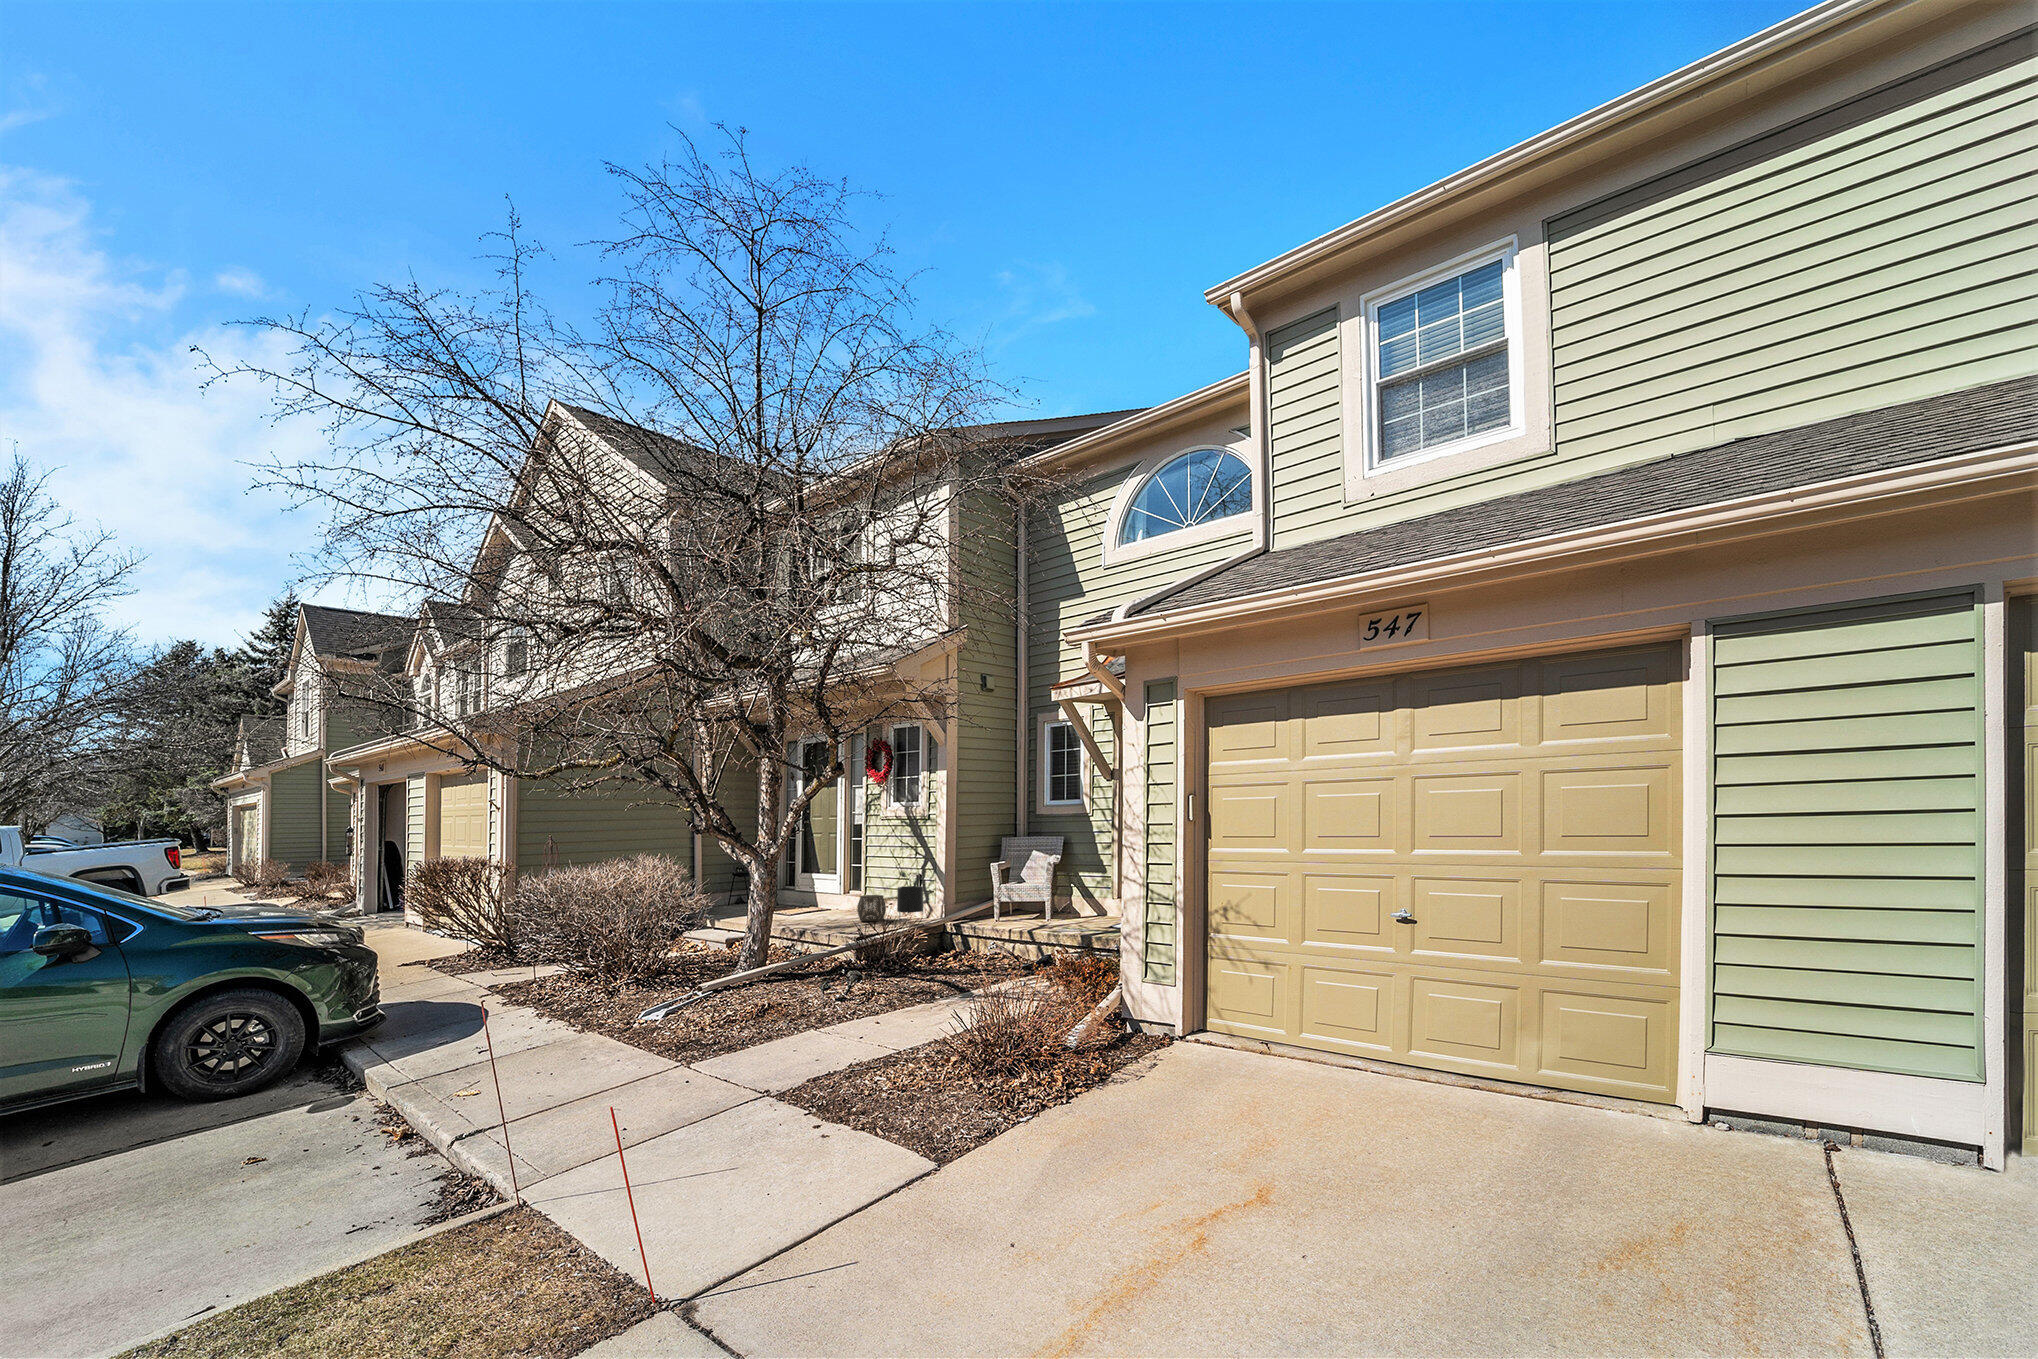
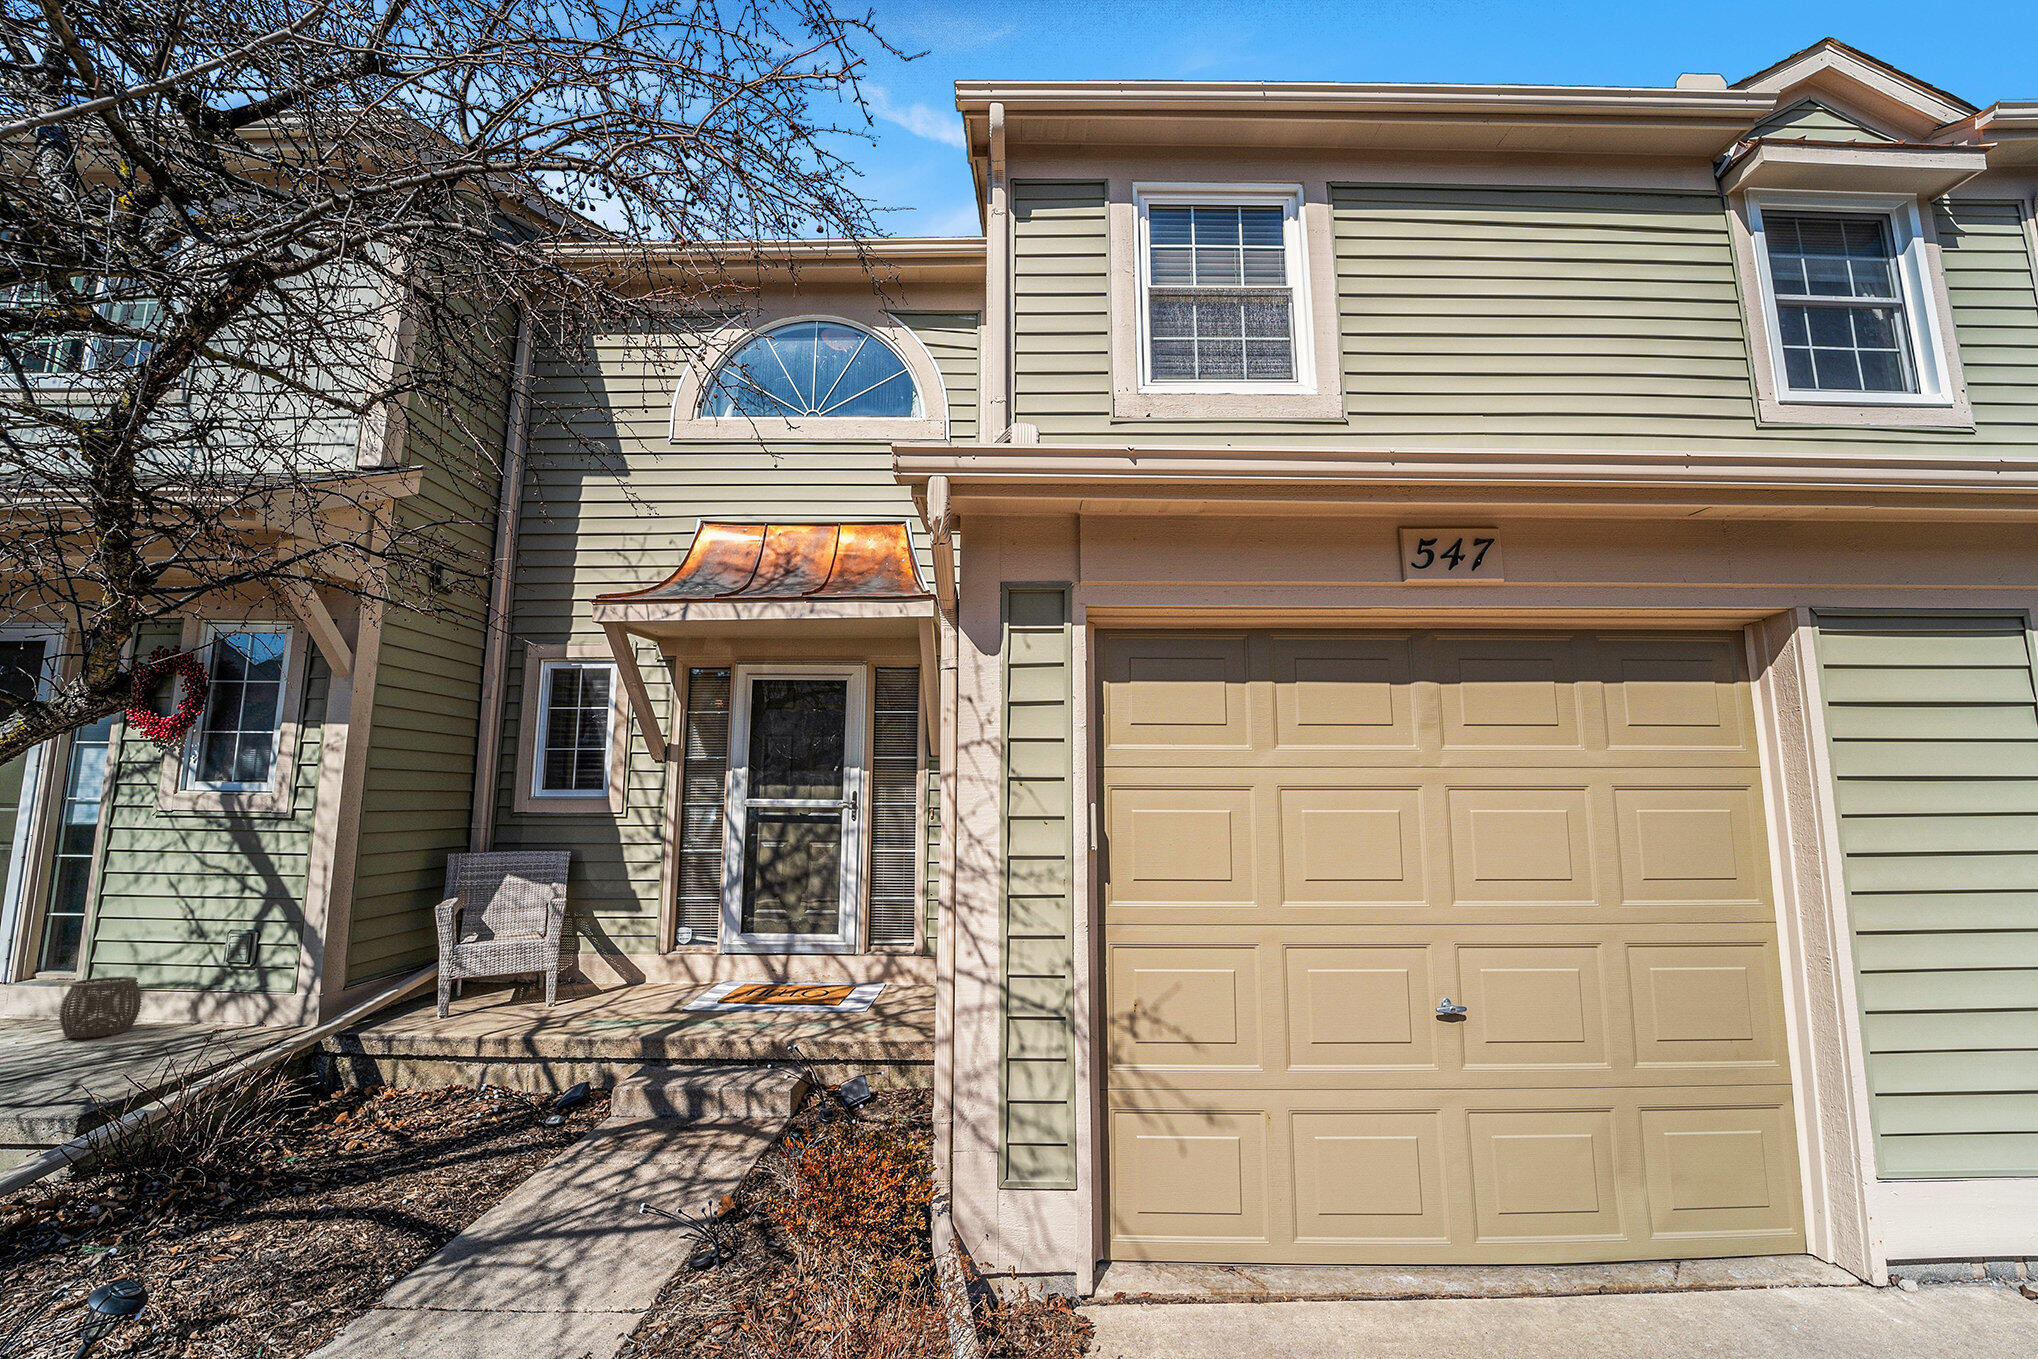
planter: present [897,886,923,923] -> none [188,956,260,1043]

